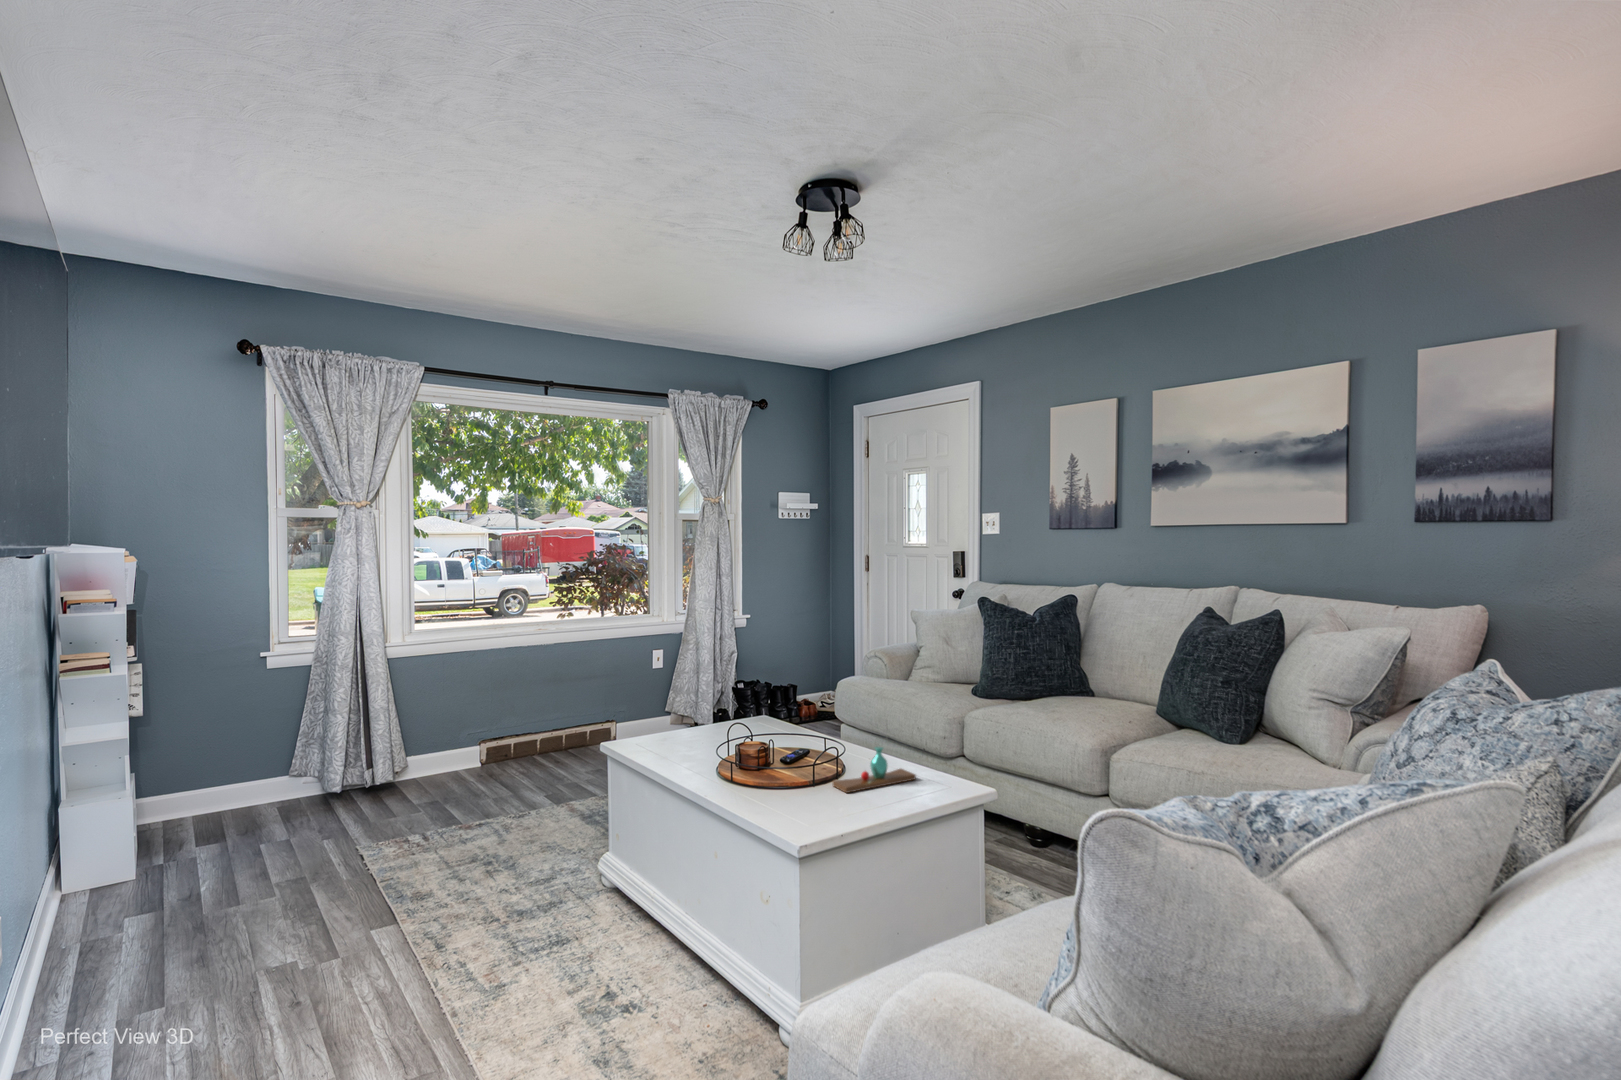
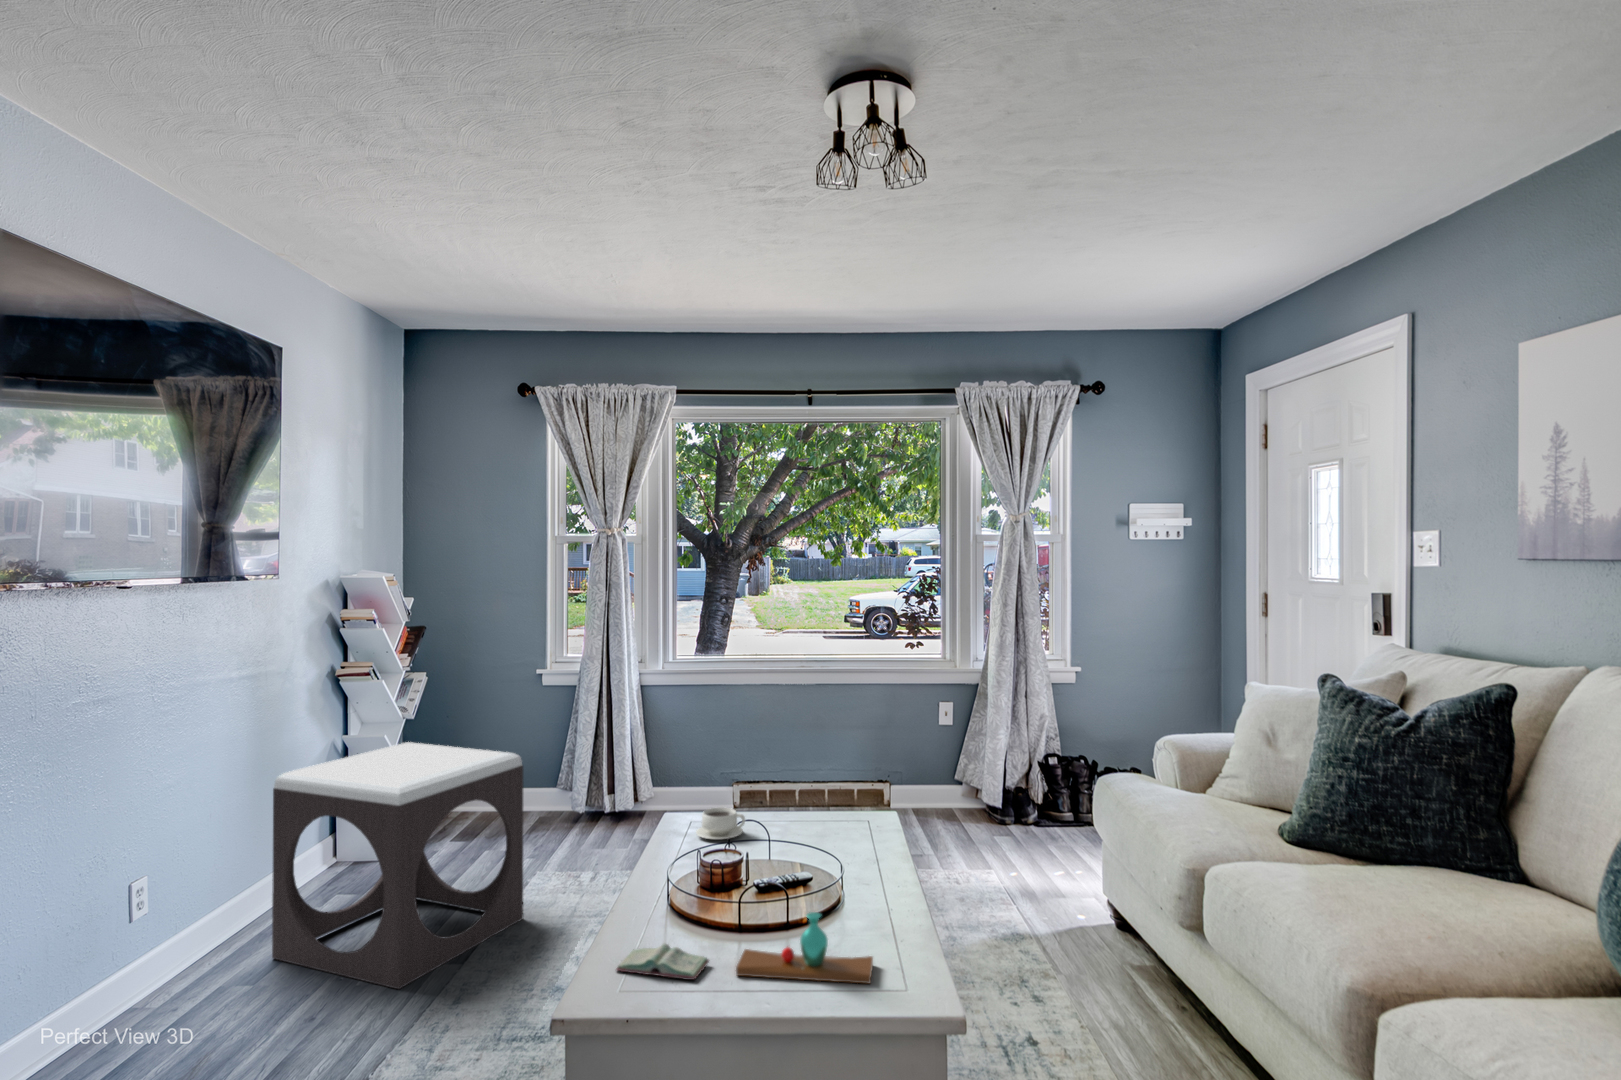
footstool: none [154,719,404,975] -> present [272,742,523,989]
teacup: none [657,722,695,745] -> present [696,807,745,839]
book: none [769,786,831,808] -> present [616,944,709,980]

